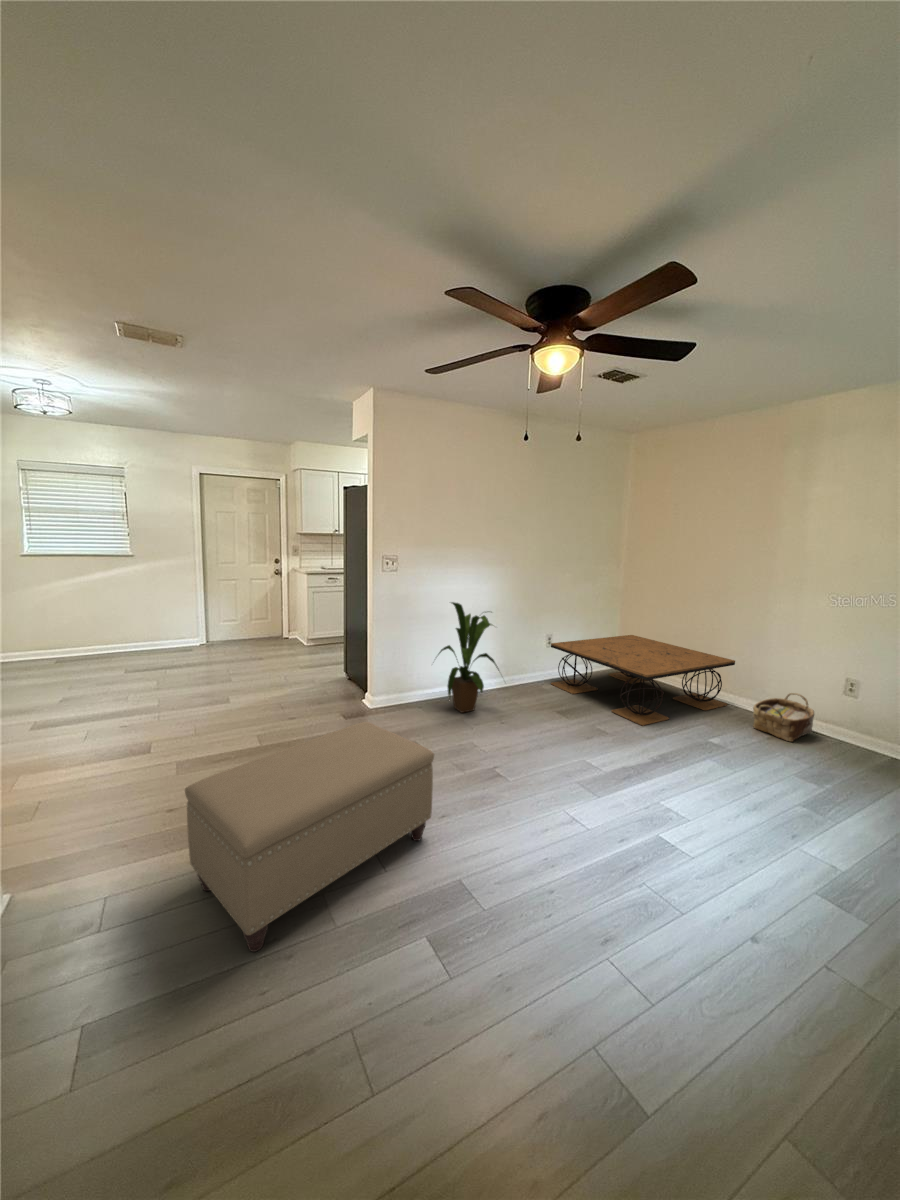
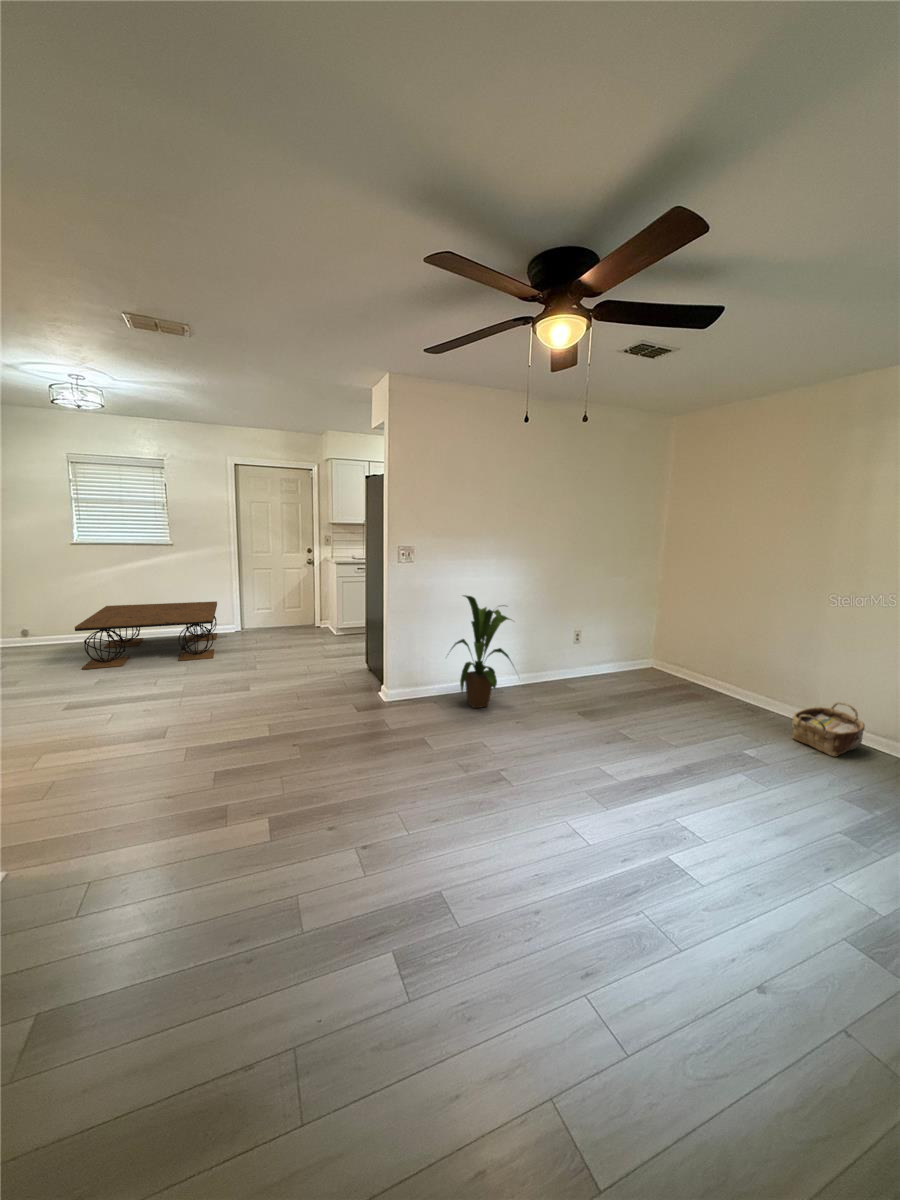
coffee table: present [551,635,735,726] -> present [75,601,217,670]
ottoman: present [185,722,434,952] -> none [163,718,422,953]

